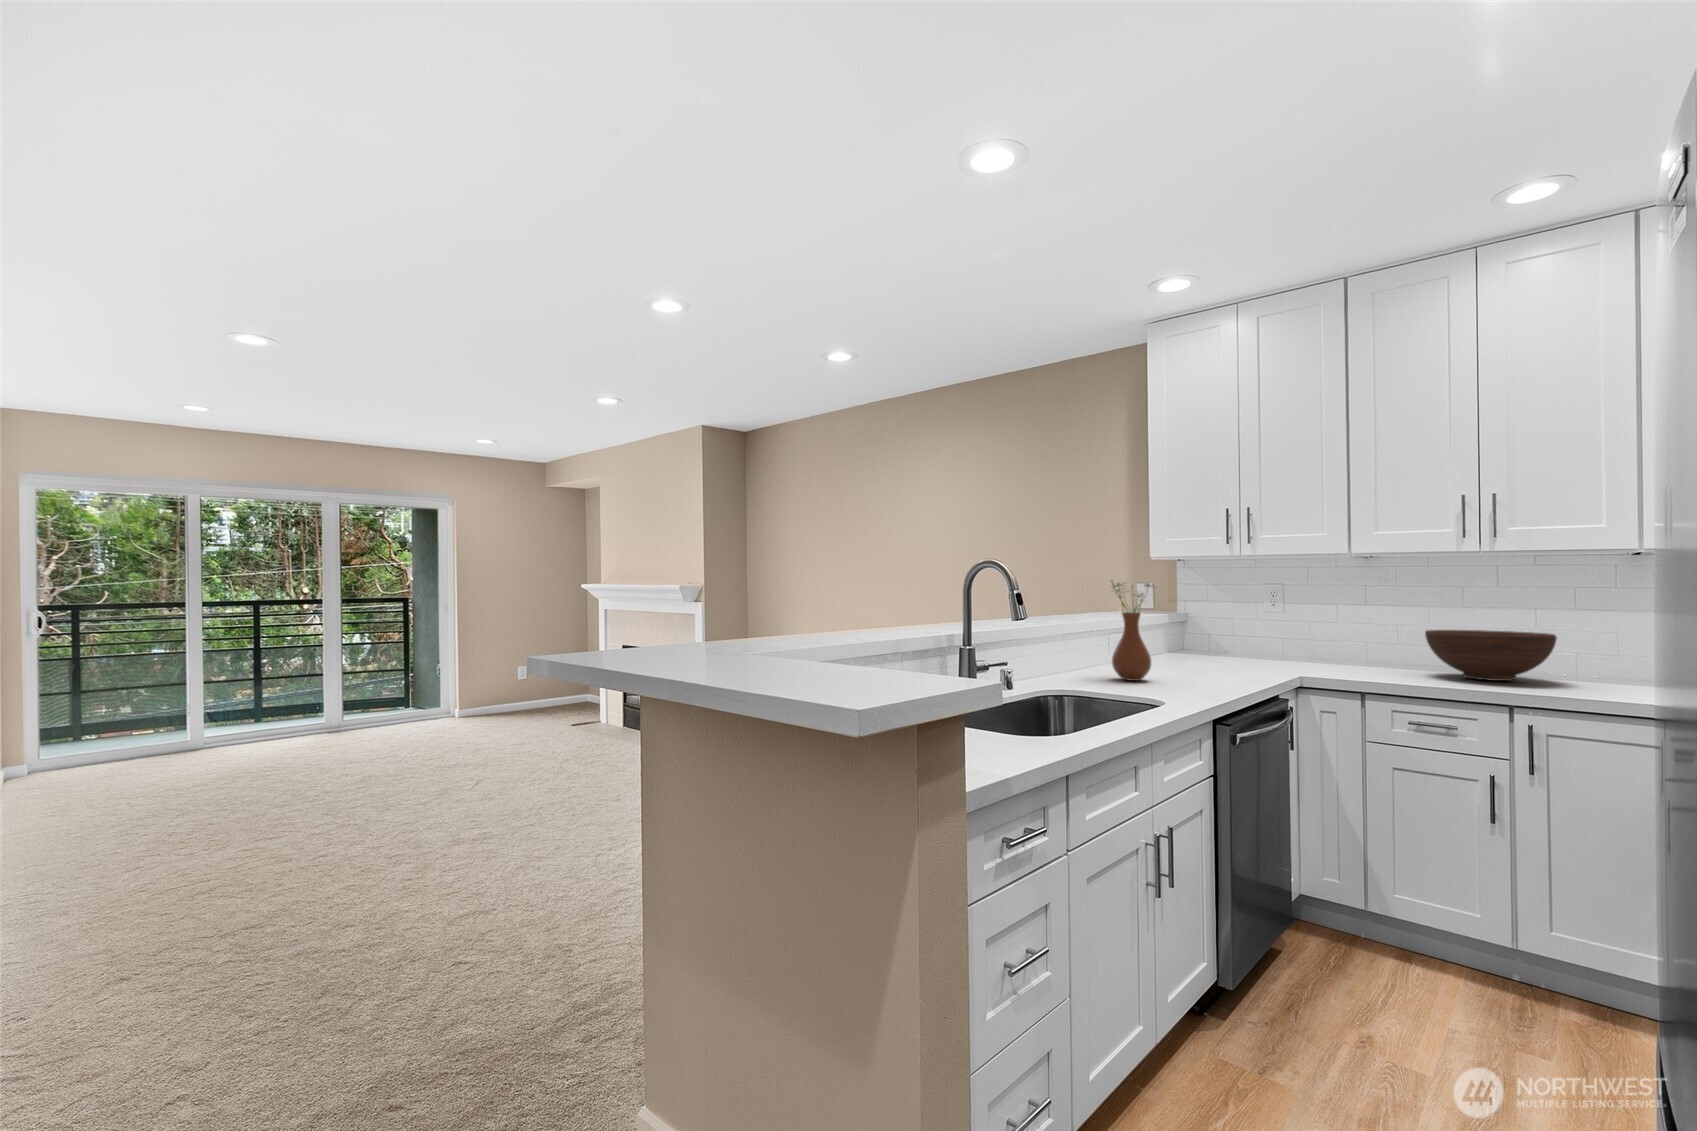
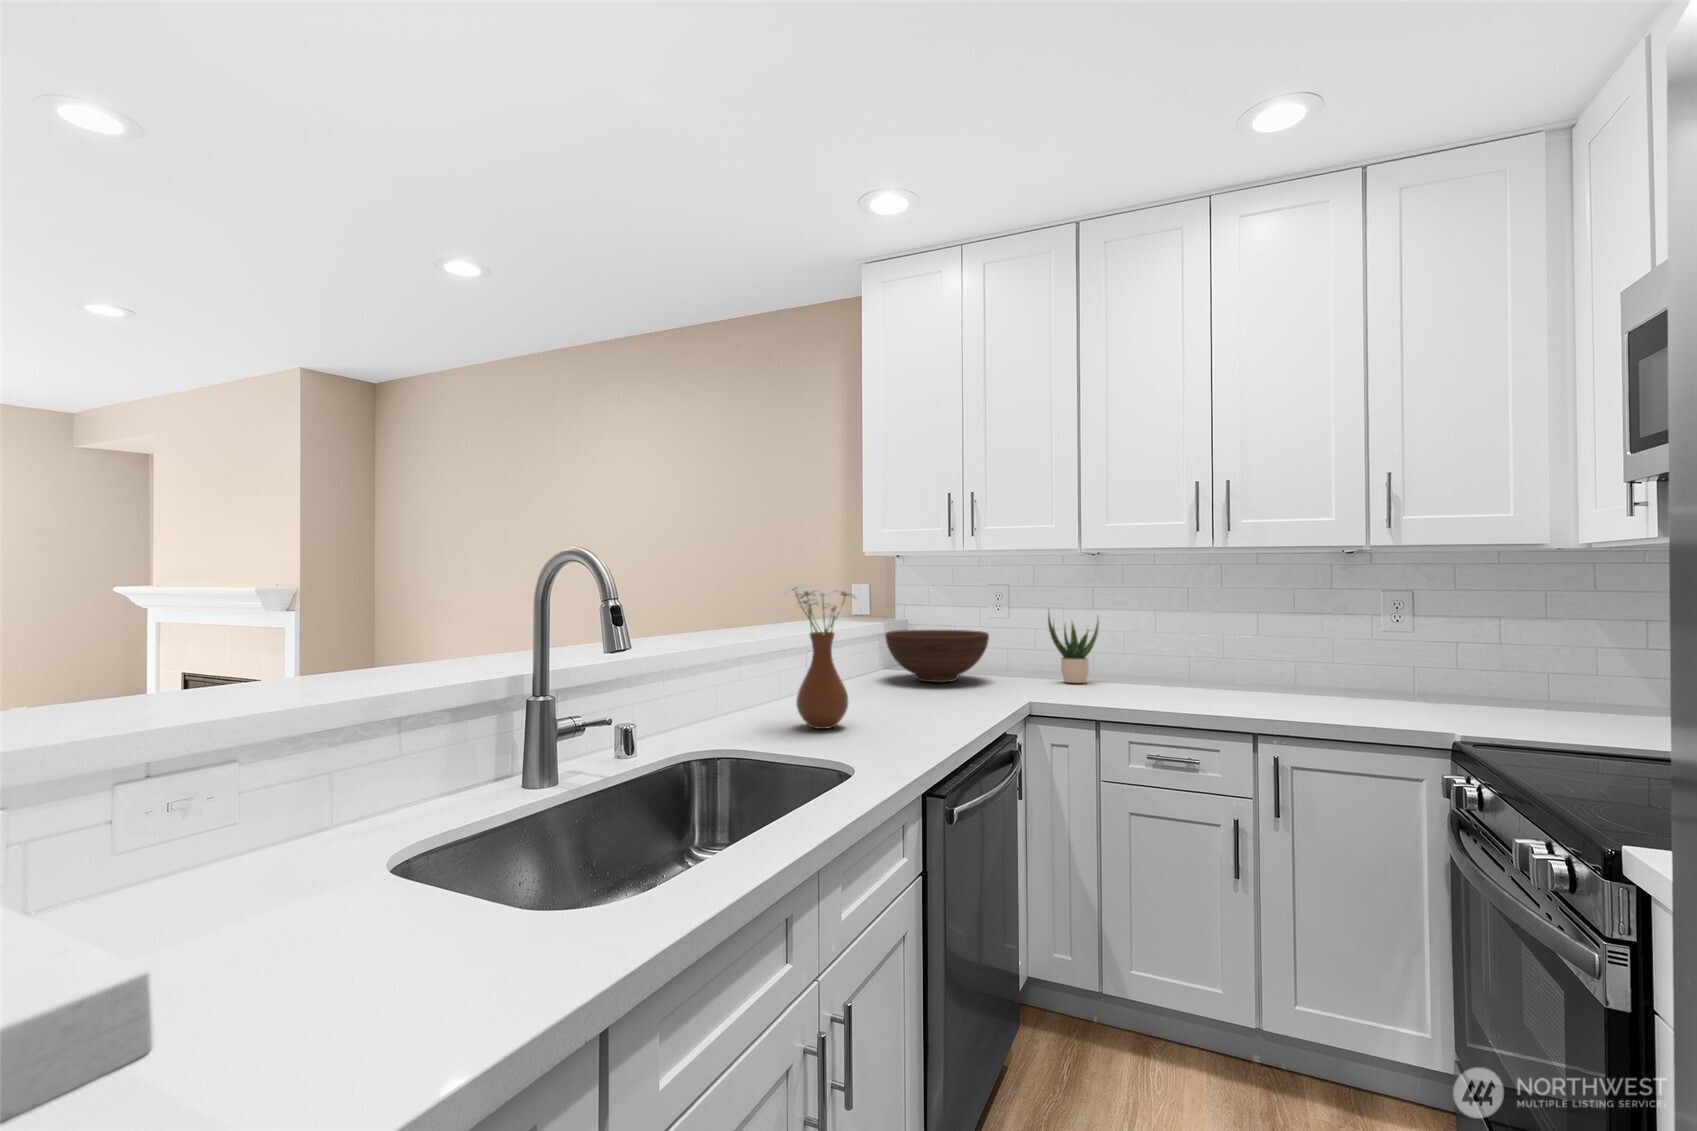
potted plant: none [1317,602,1365,666] -> present [1048,614,1098,683]
fruit bowl: present [1425,630,1557,681] -> present [885,630,989,682]

